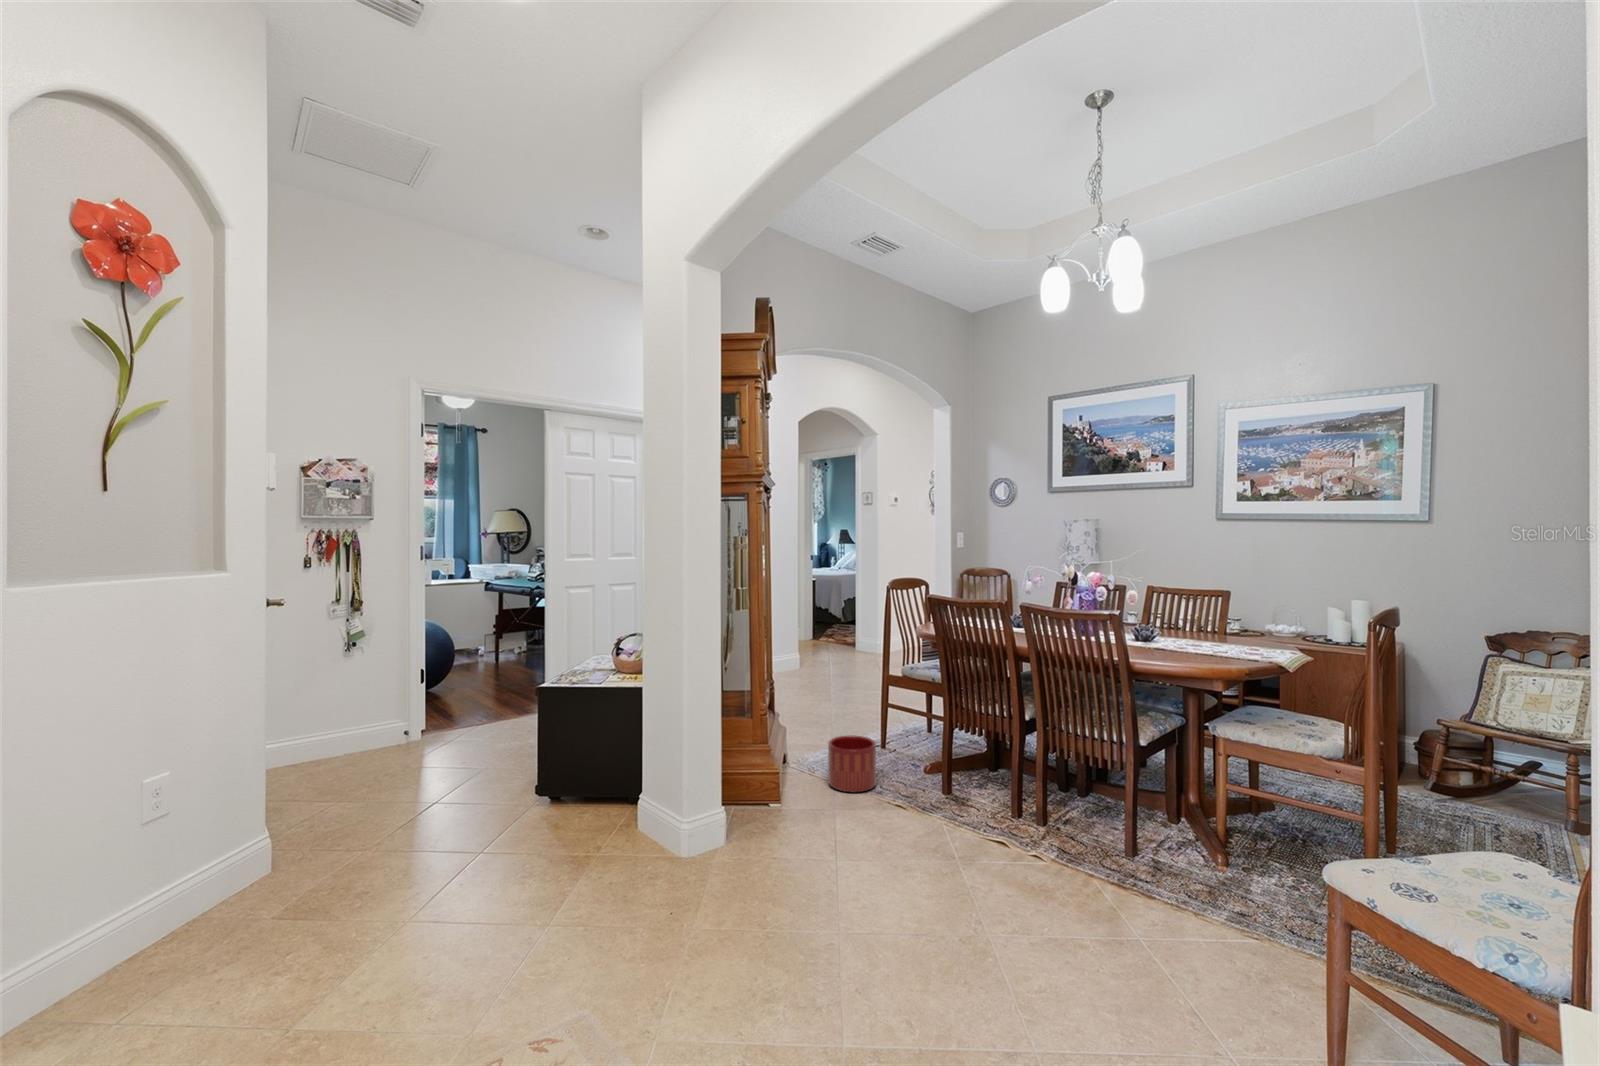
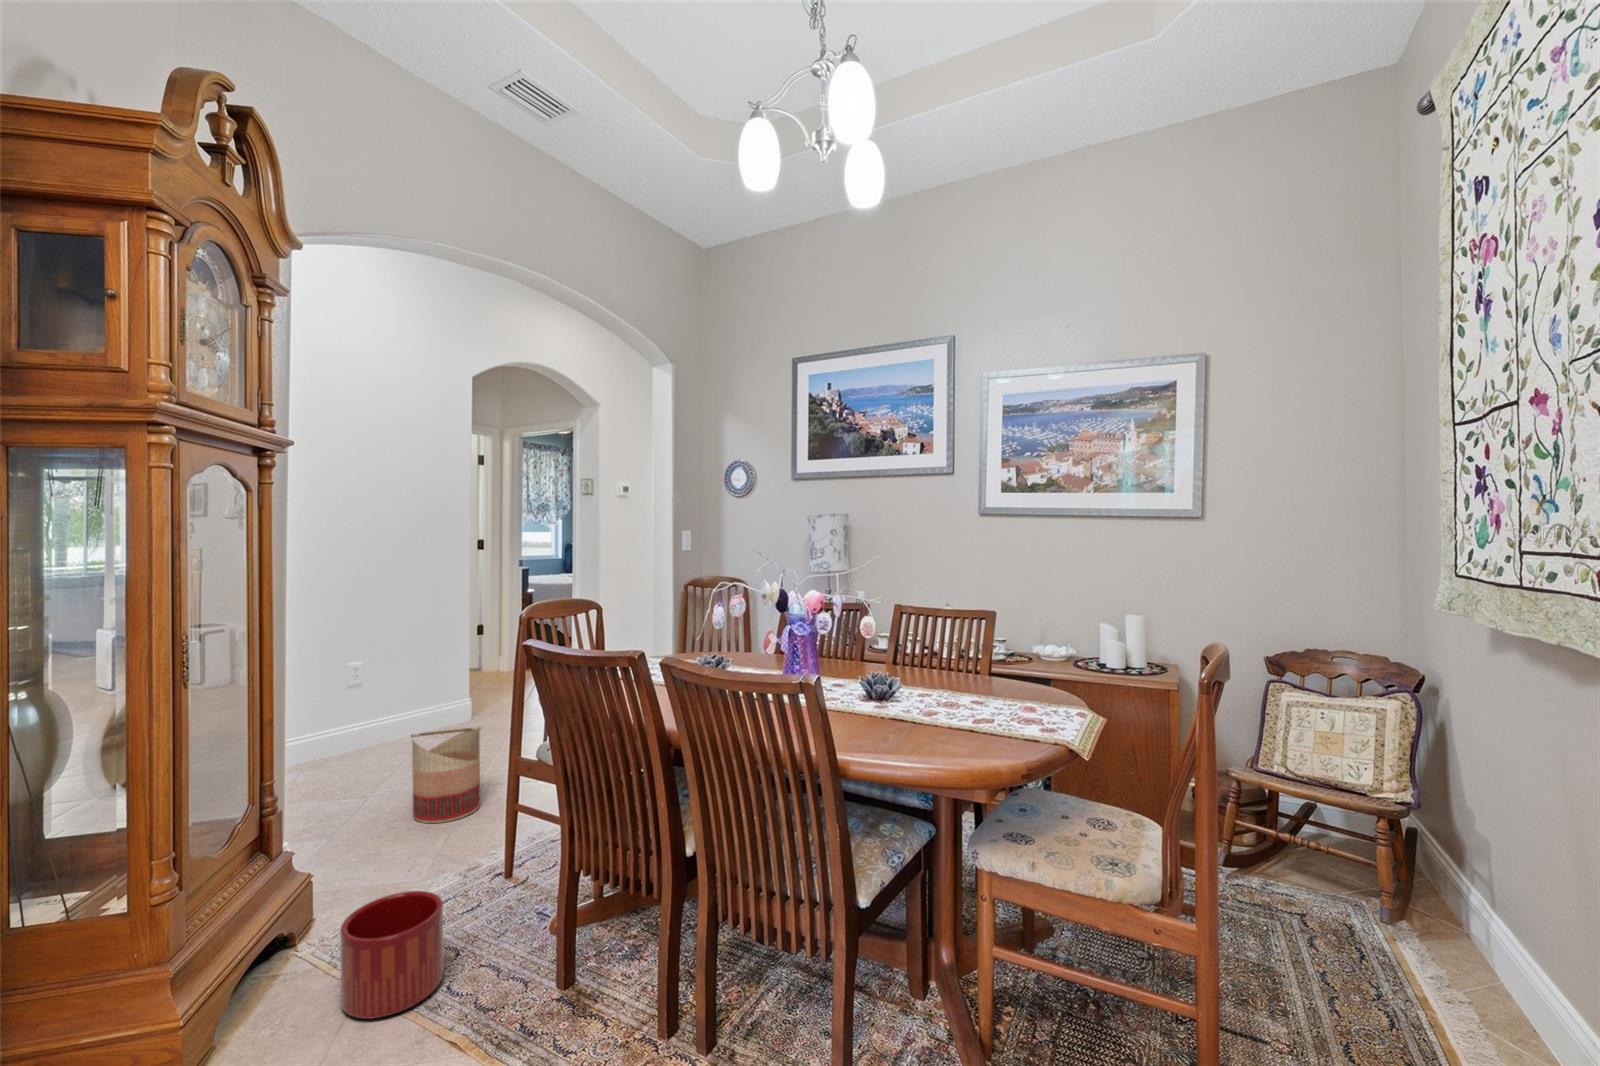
basket: none [802,663,842,722] -> present [411,726,481,823]

